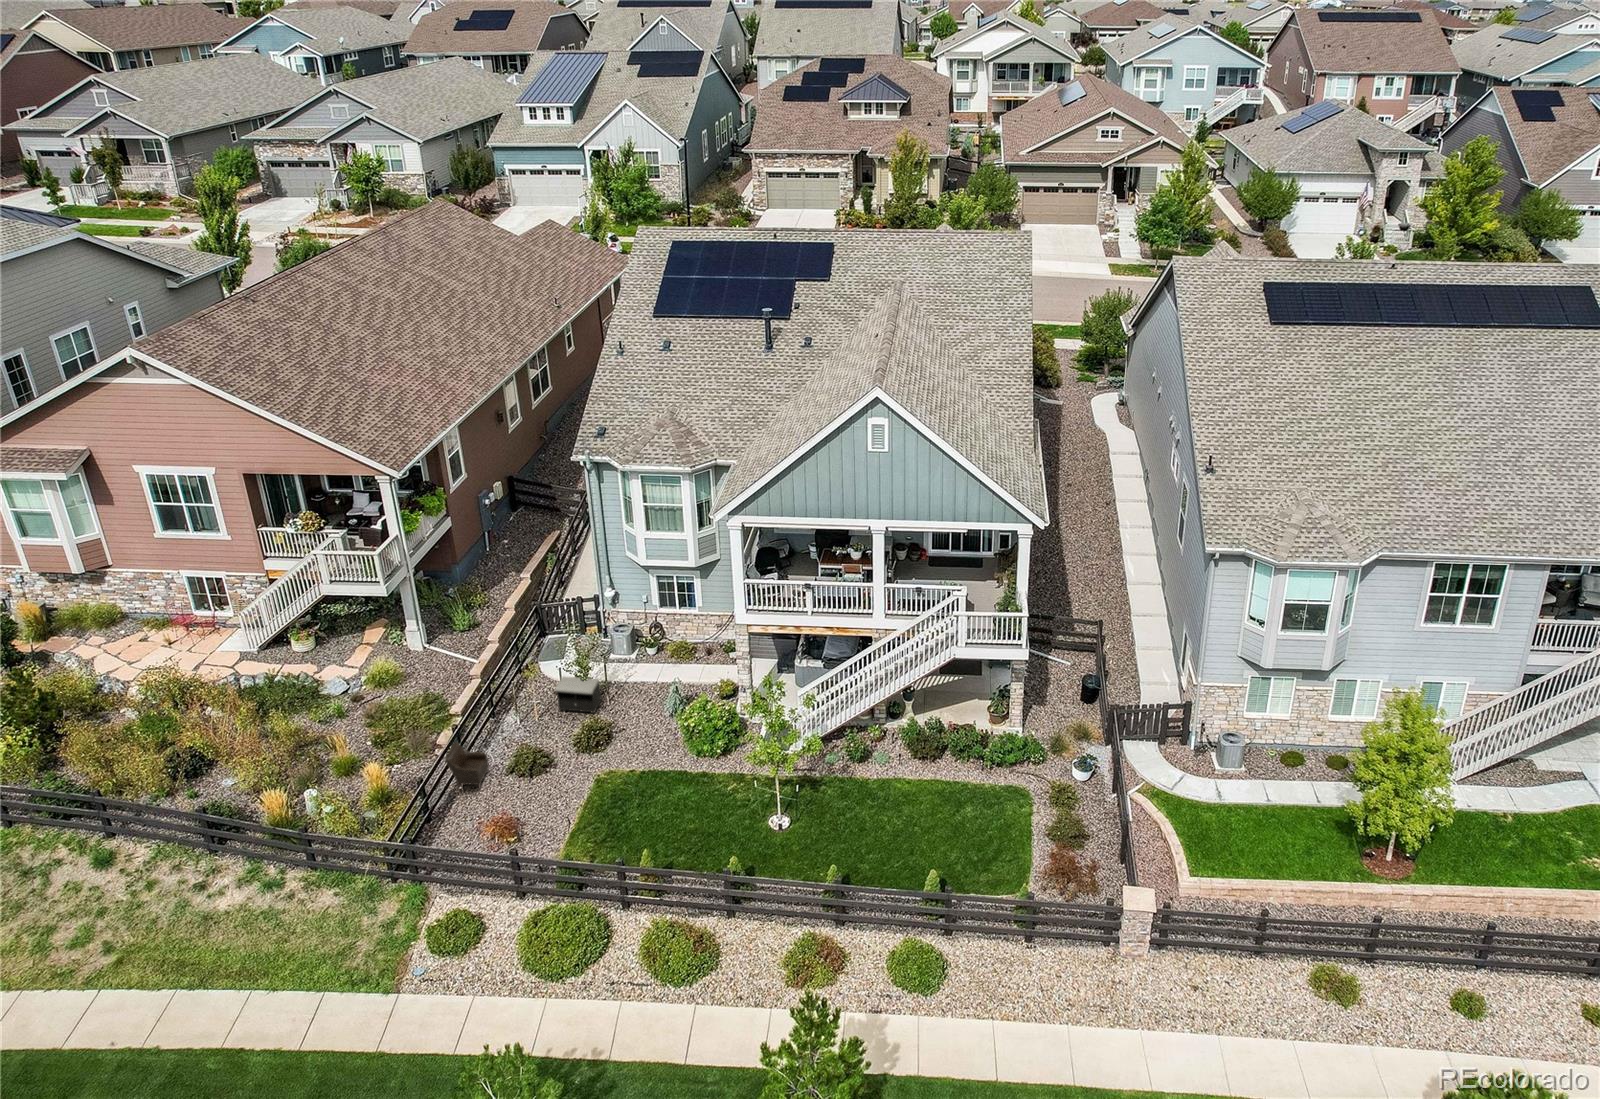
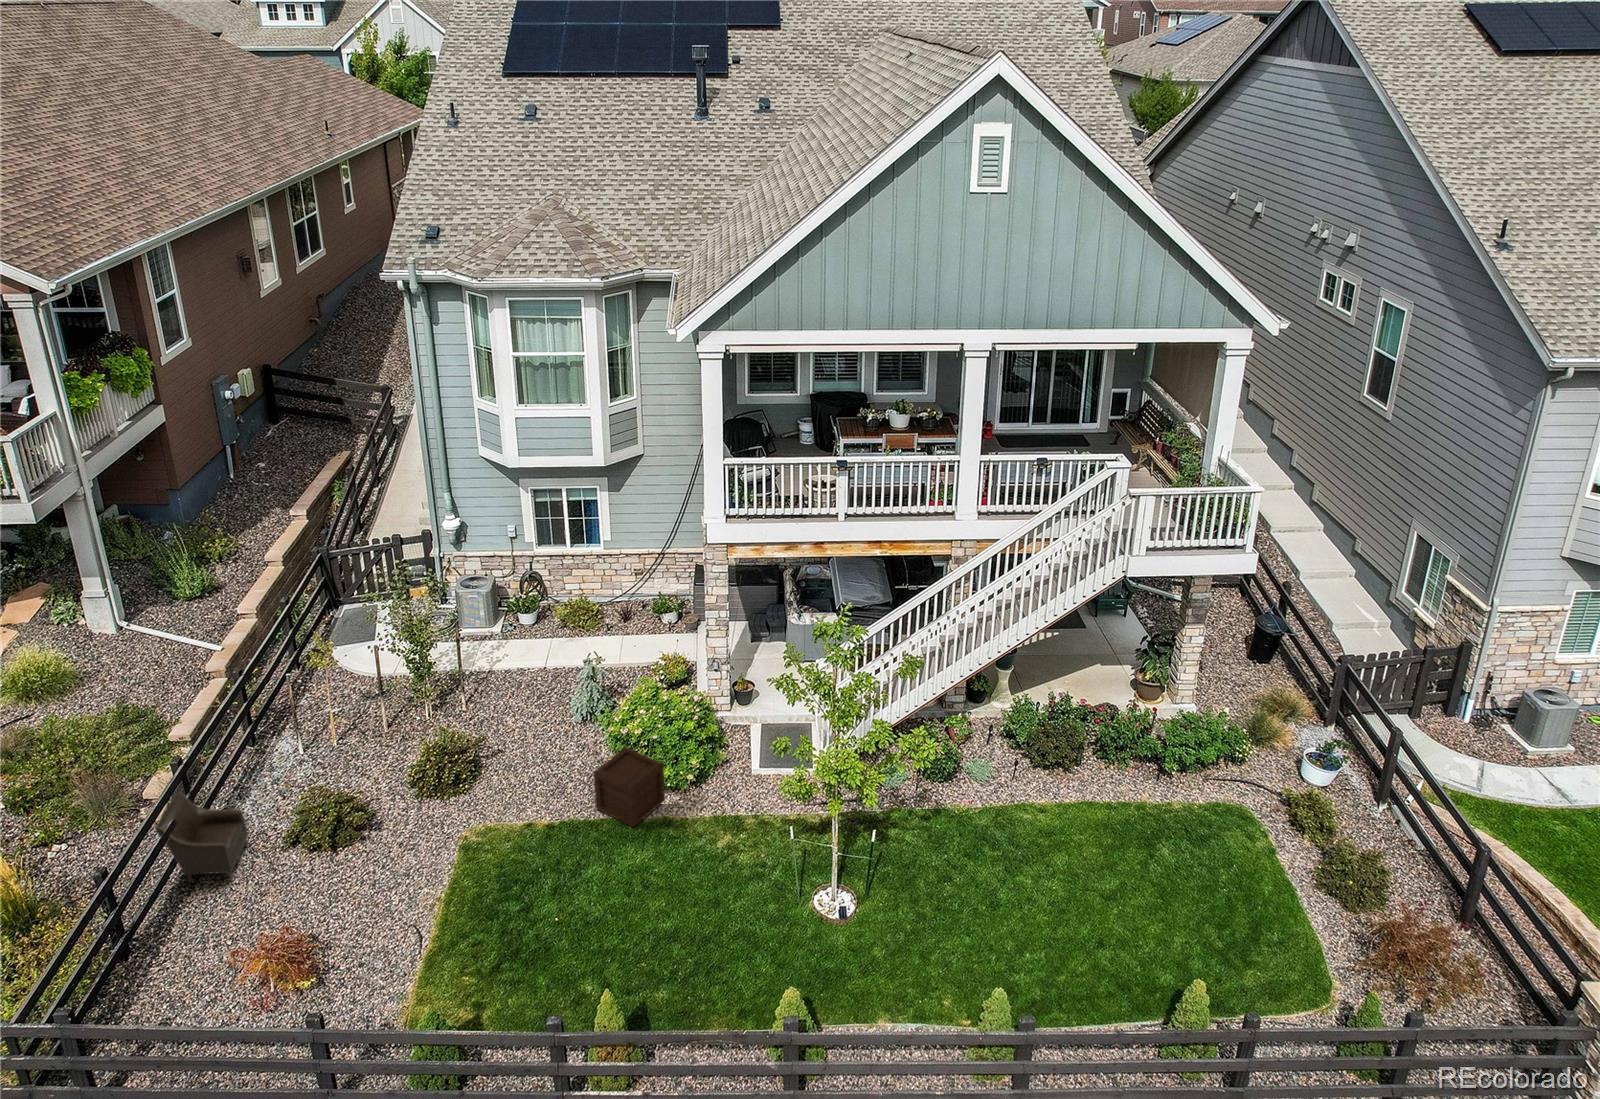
storage bench: present [555,677,601,713] -> none [370,663,453,725]
wooden crate: none [666,734,706,778] -> present [593,747,665,827]

